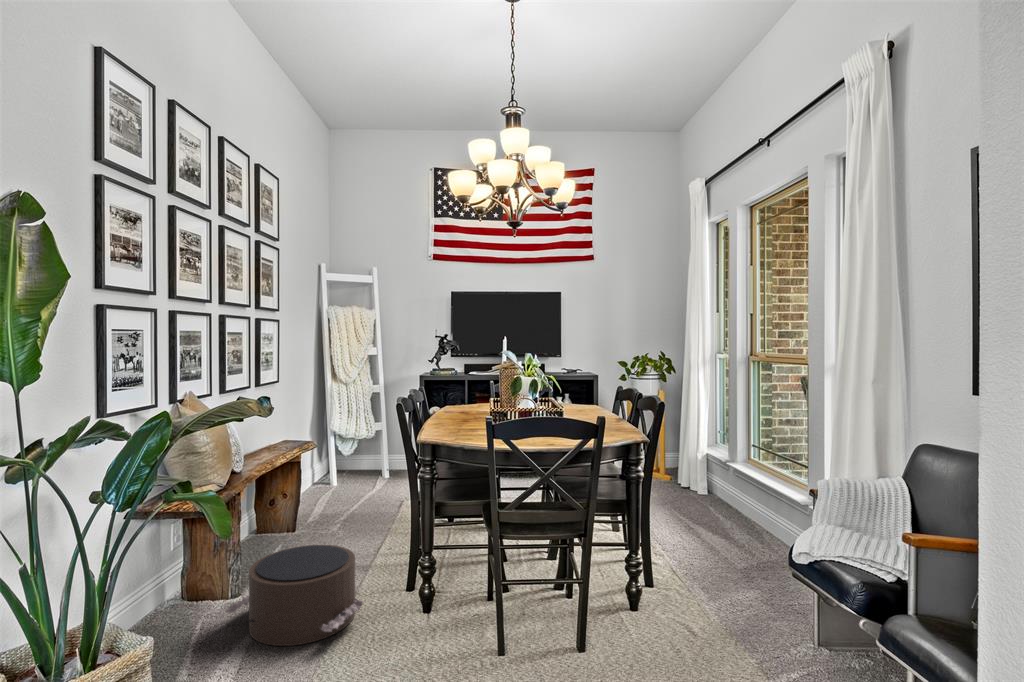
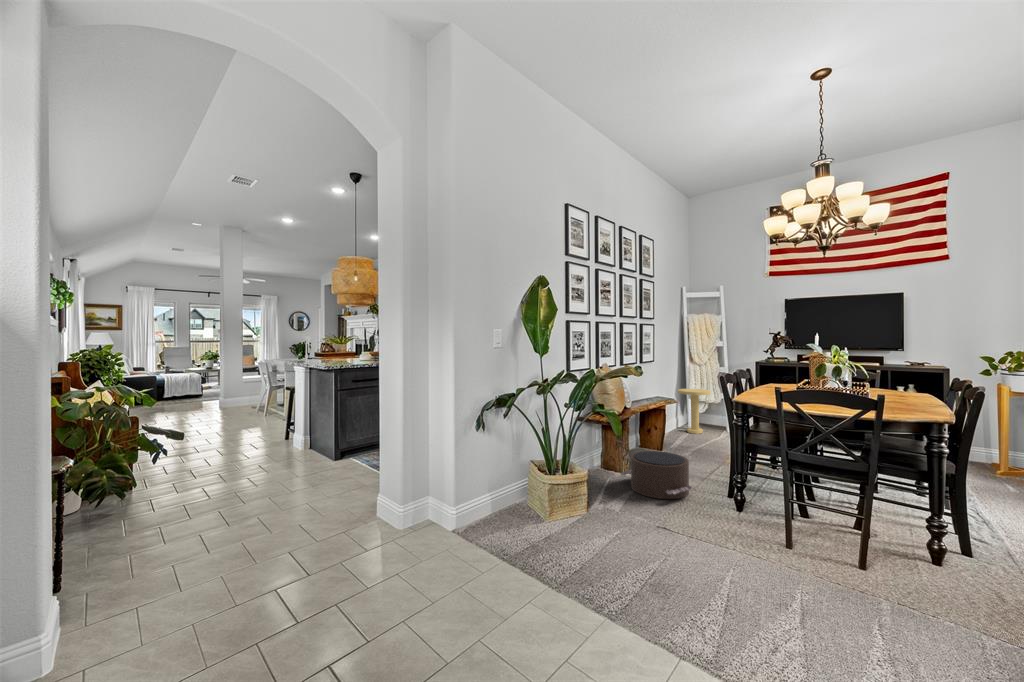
side table: none [315,419,362,488] -> present [678,389,711,434]

